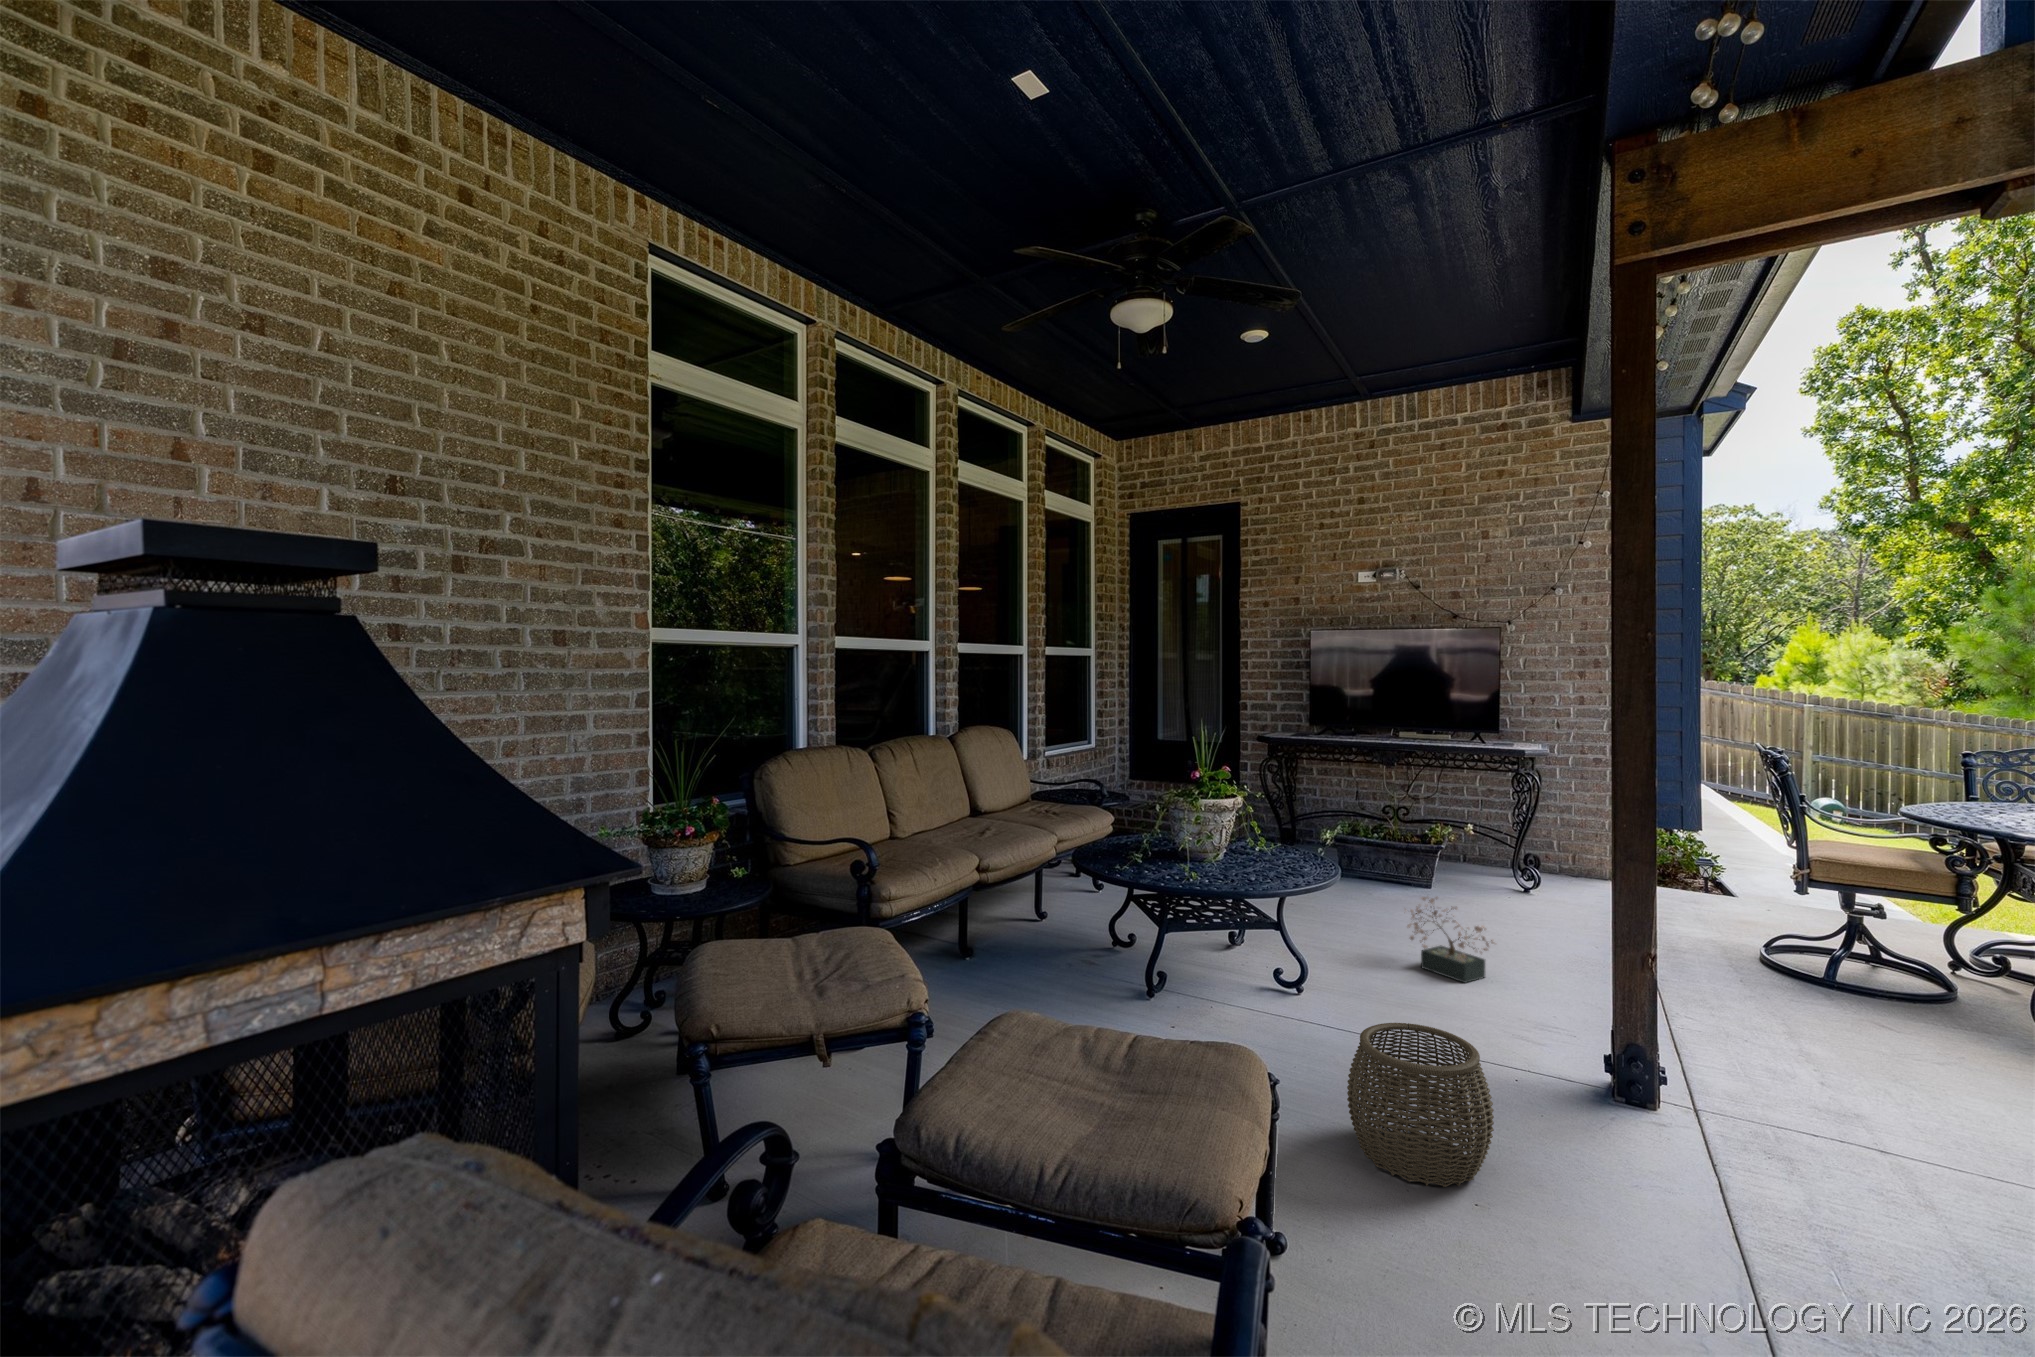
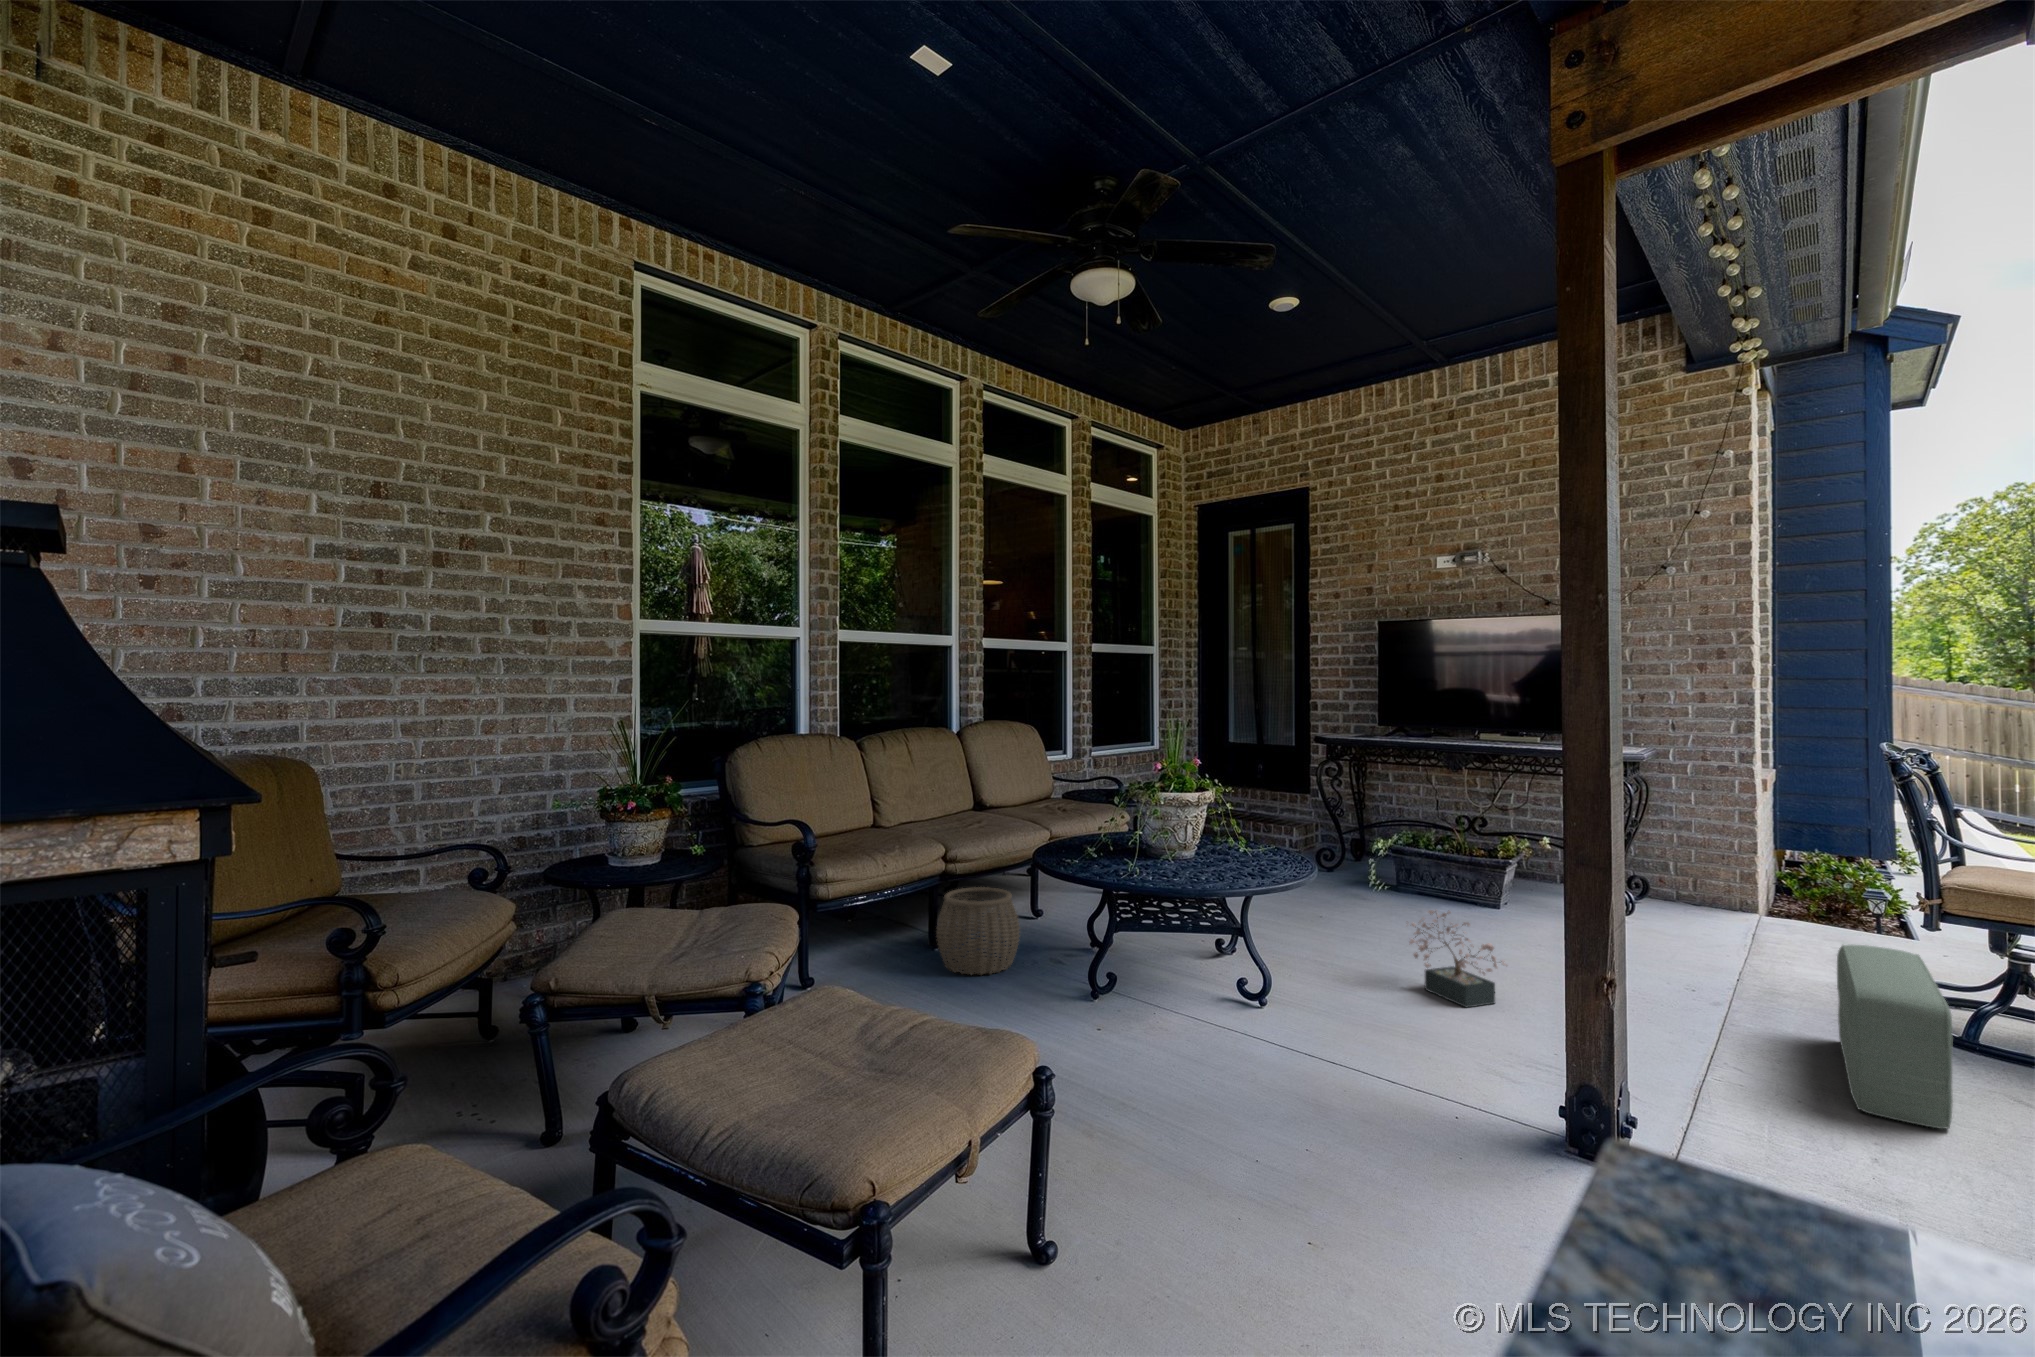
pouf: none [1761,915,1886,1066] -> present [1837,945,1953,1129]
woven basket: present [1347,1023,1494,1187] -> present [937,887,1020,975]

